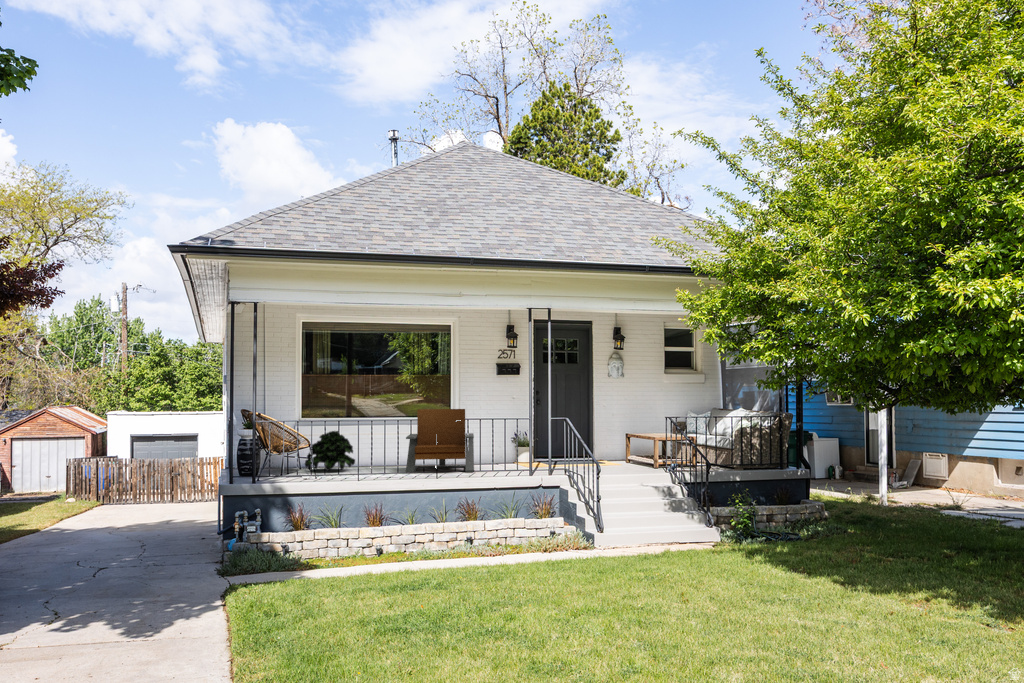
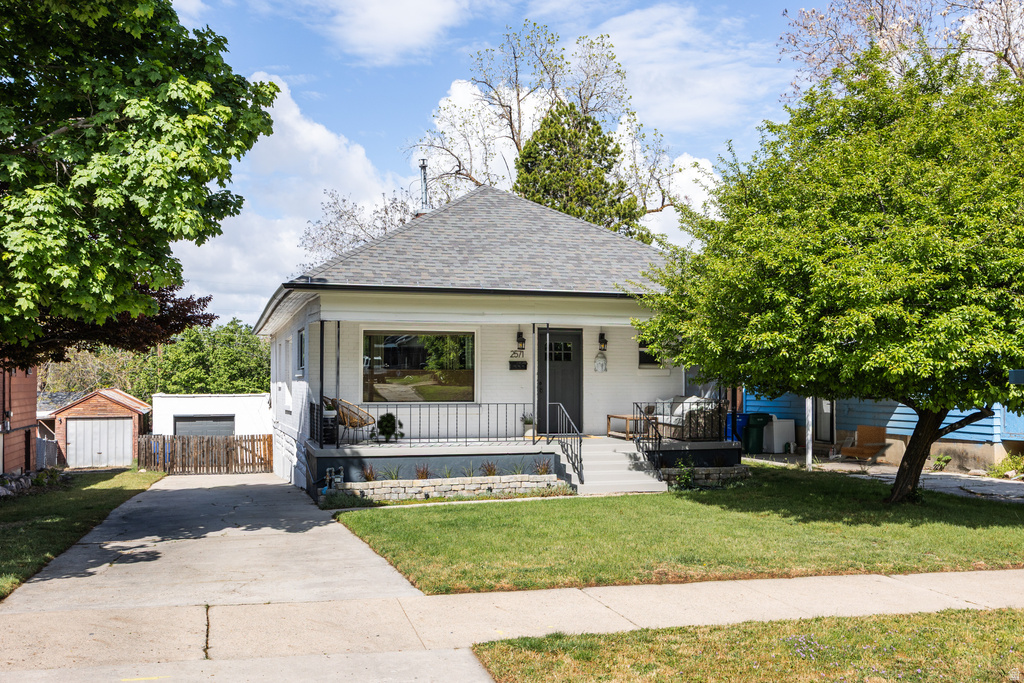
lounge chair: present [406,409,474,473] -> present [837,425,893,466]

